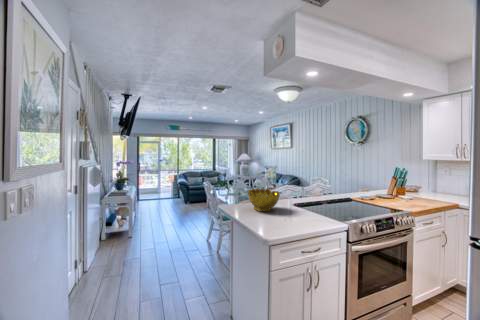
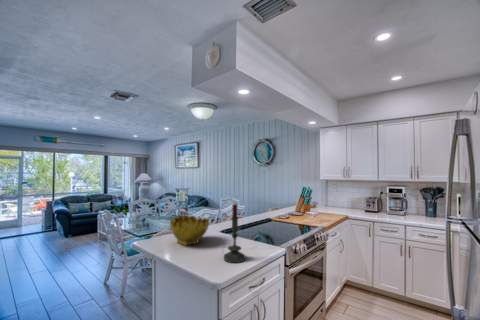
candle: none [284,178,303,227] -> present [224,204,245,263]

